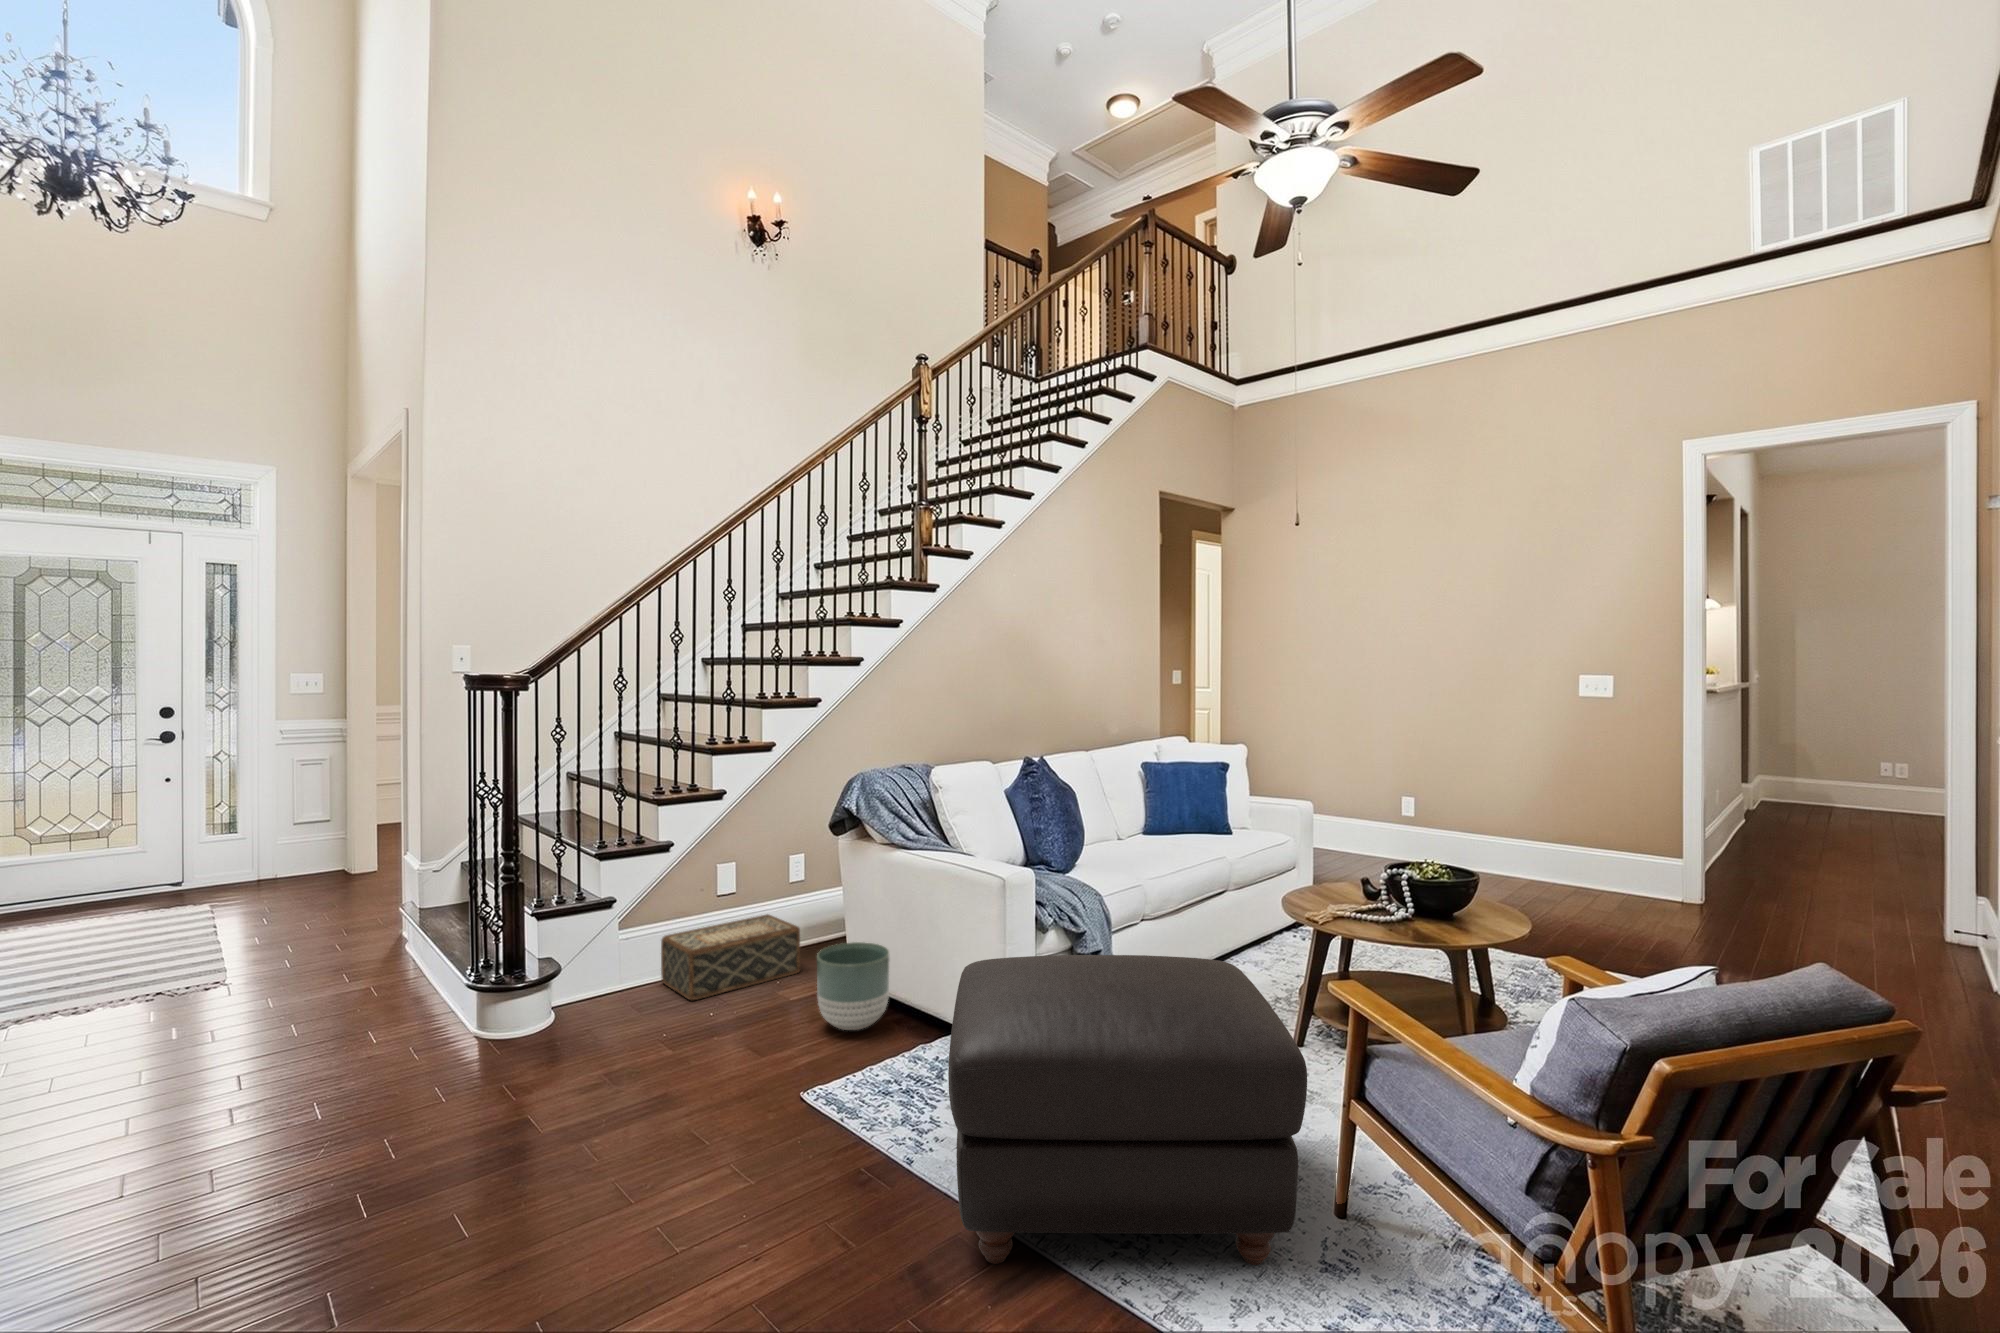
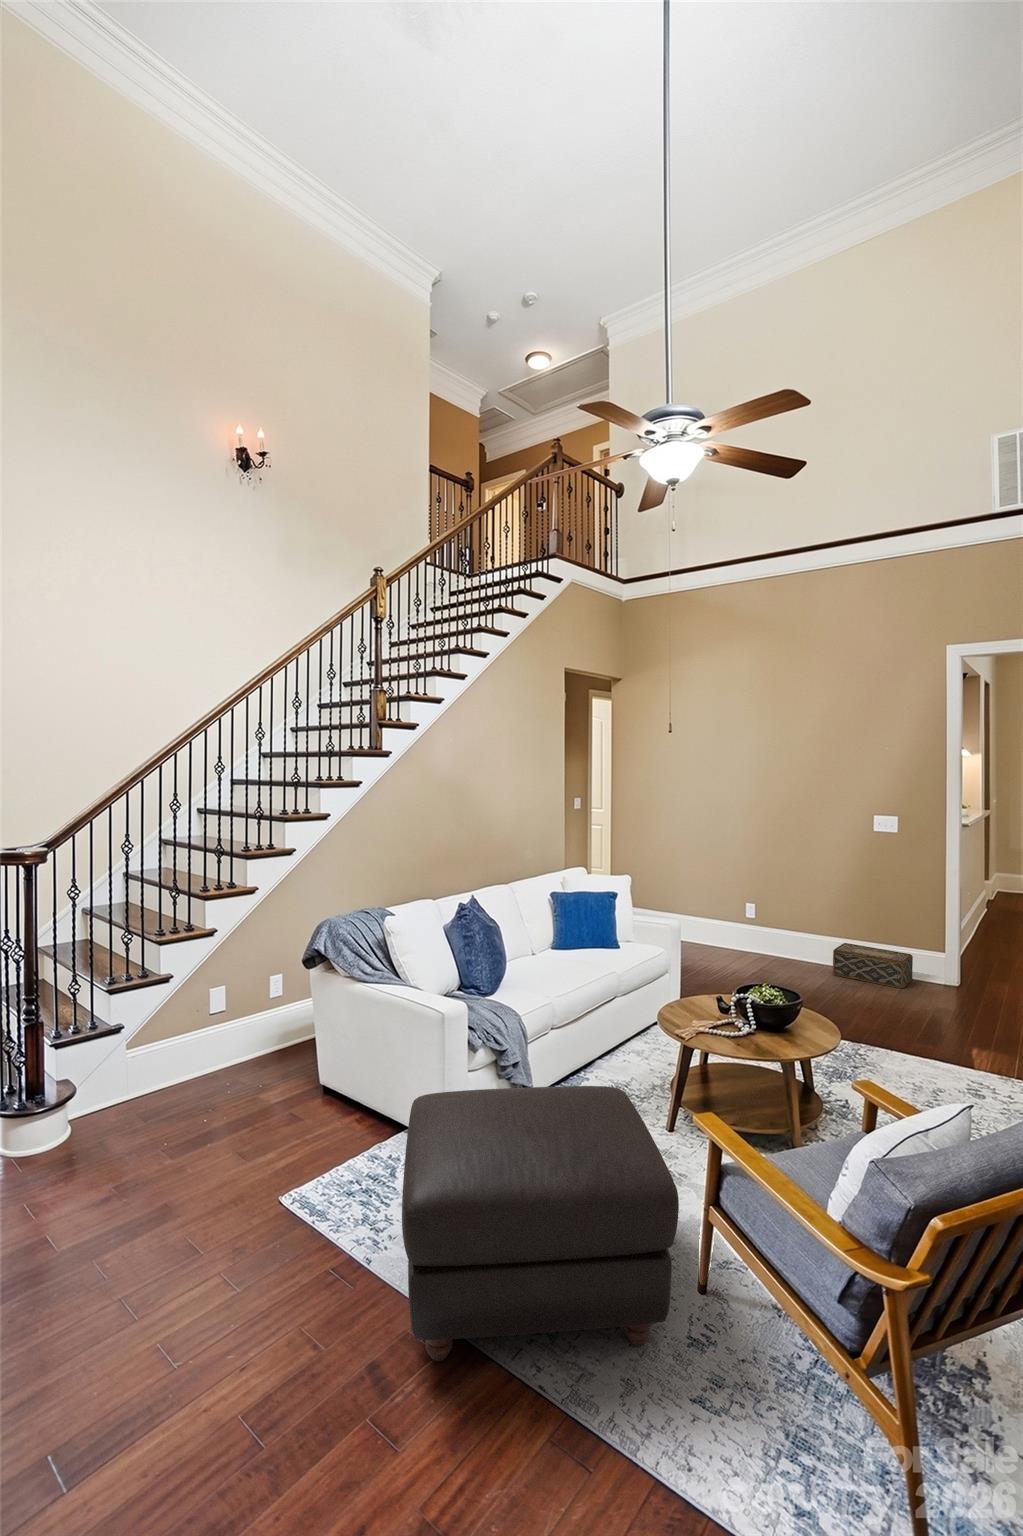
woven basket: present [661,914,800,1000] -> present [833,943,913,988]
planter: present [817,942,890,1030] -> none [294,1056,353,1131]

